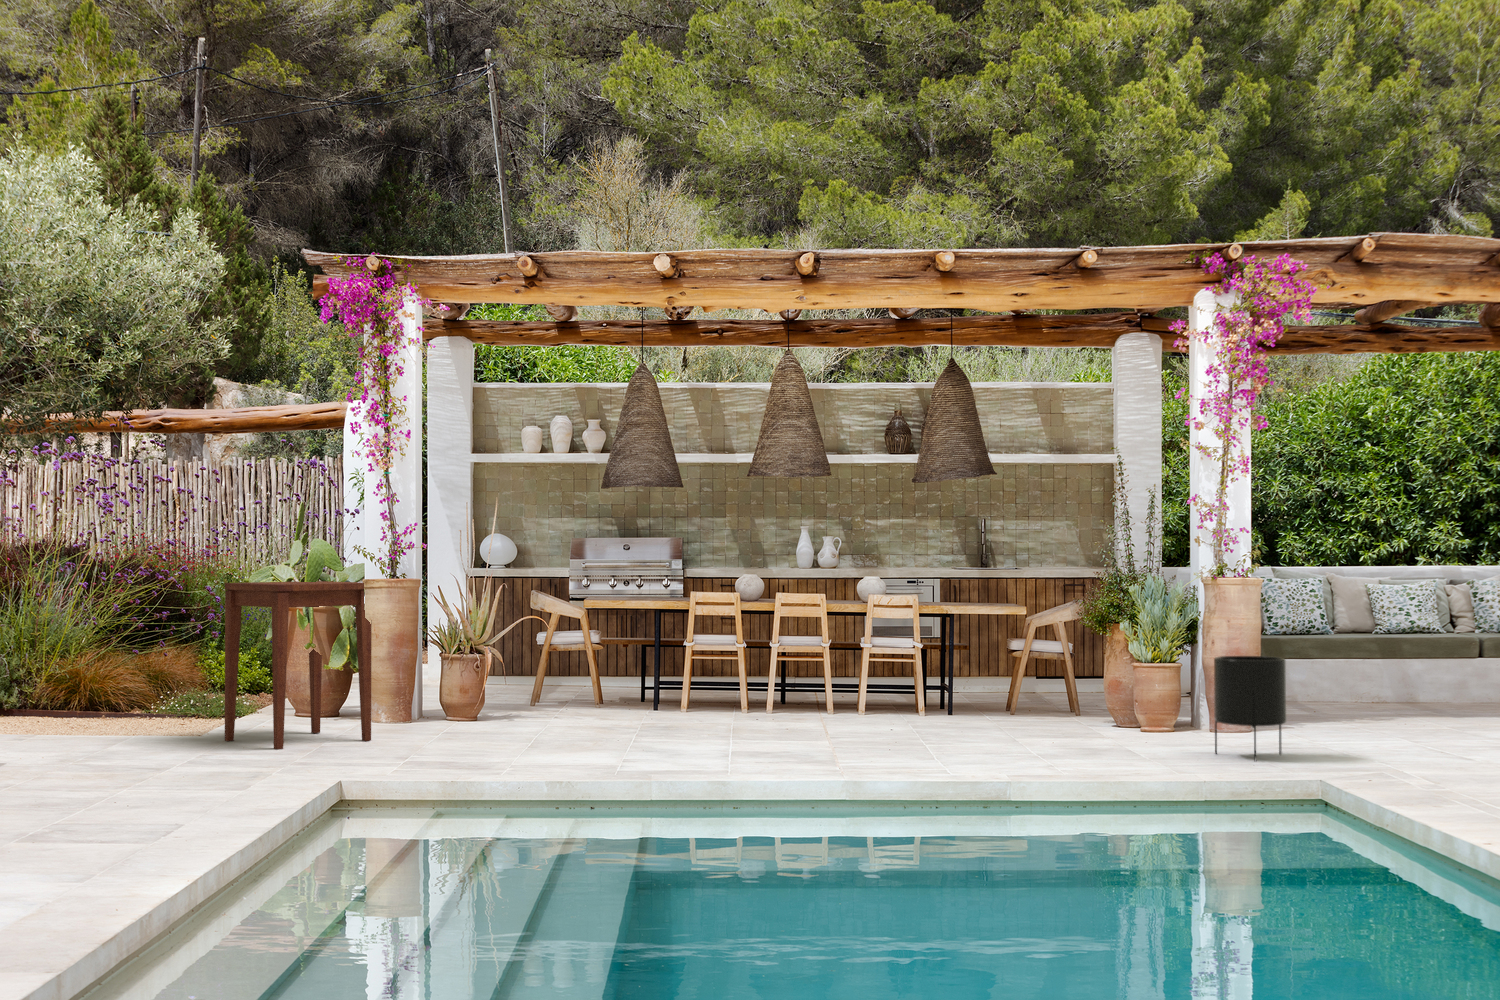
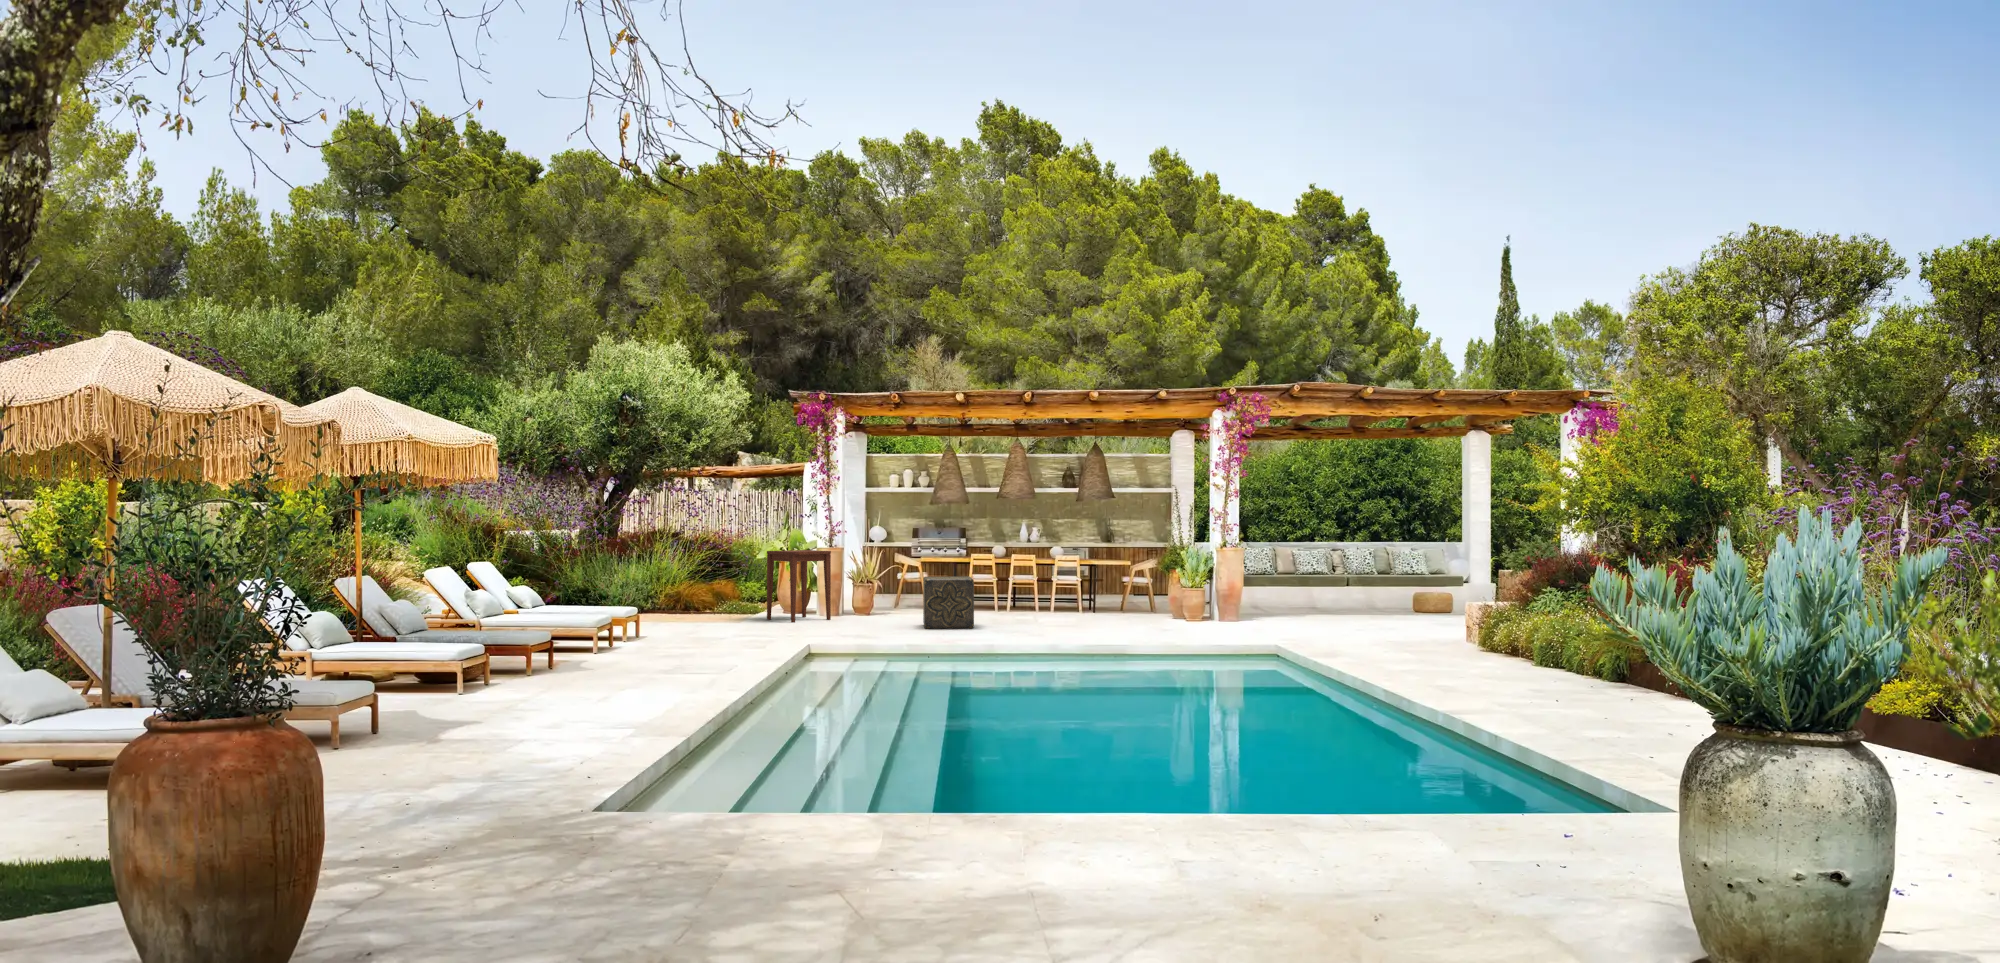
ottoman: none [582,642,703,769] -> present [923,576,974,629]
planter: present [1214,656,1286,761] -> none [1191,583,1221,627]

